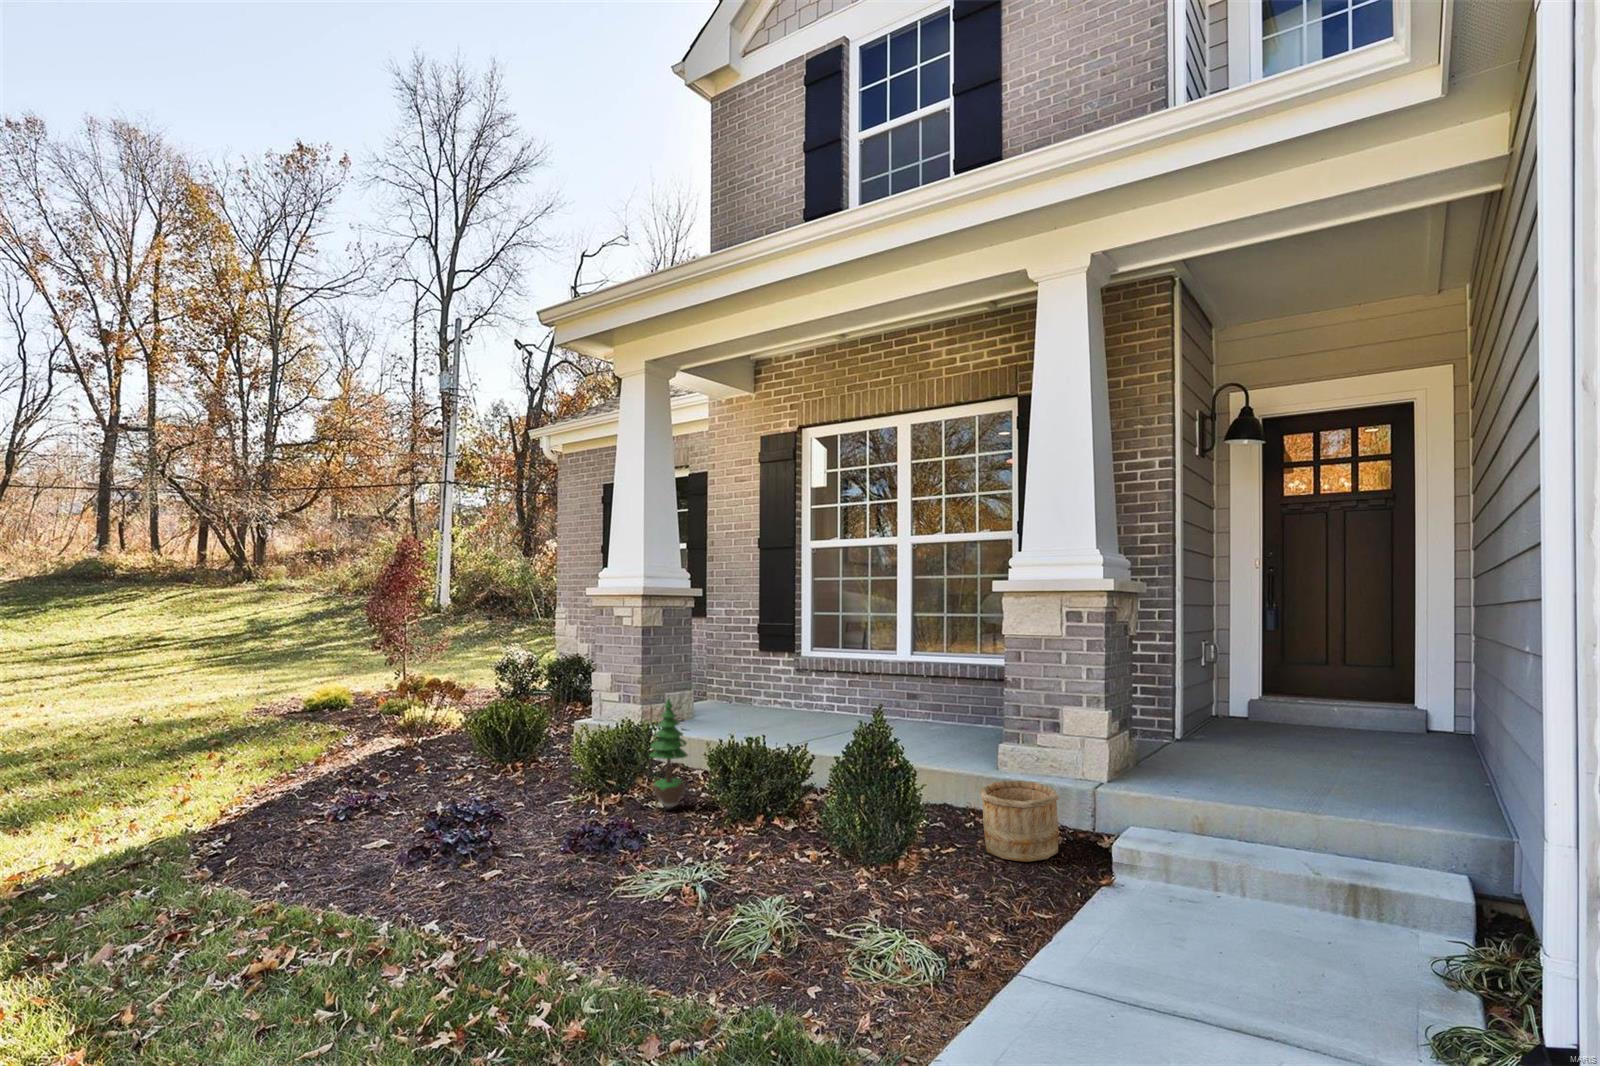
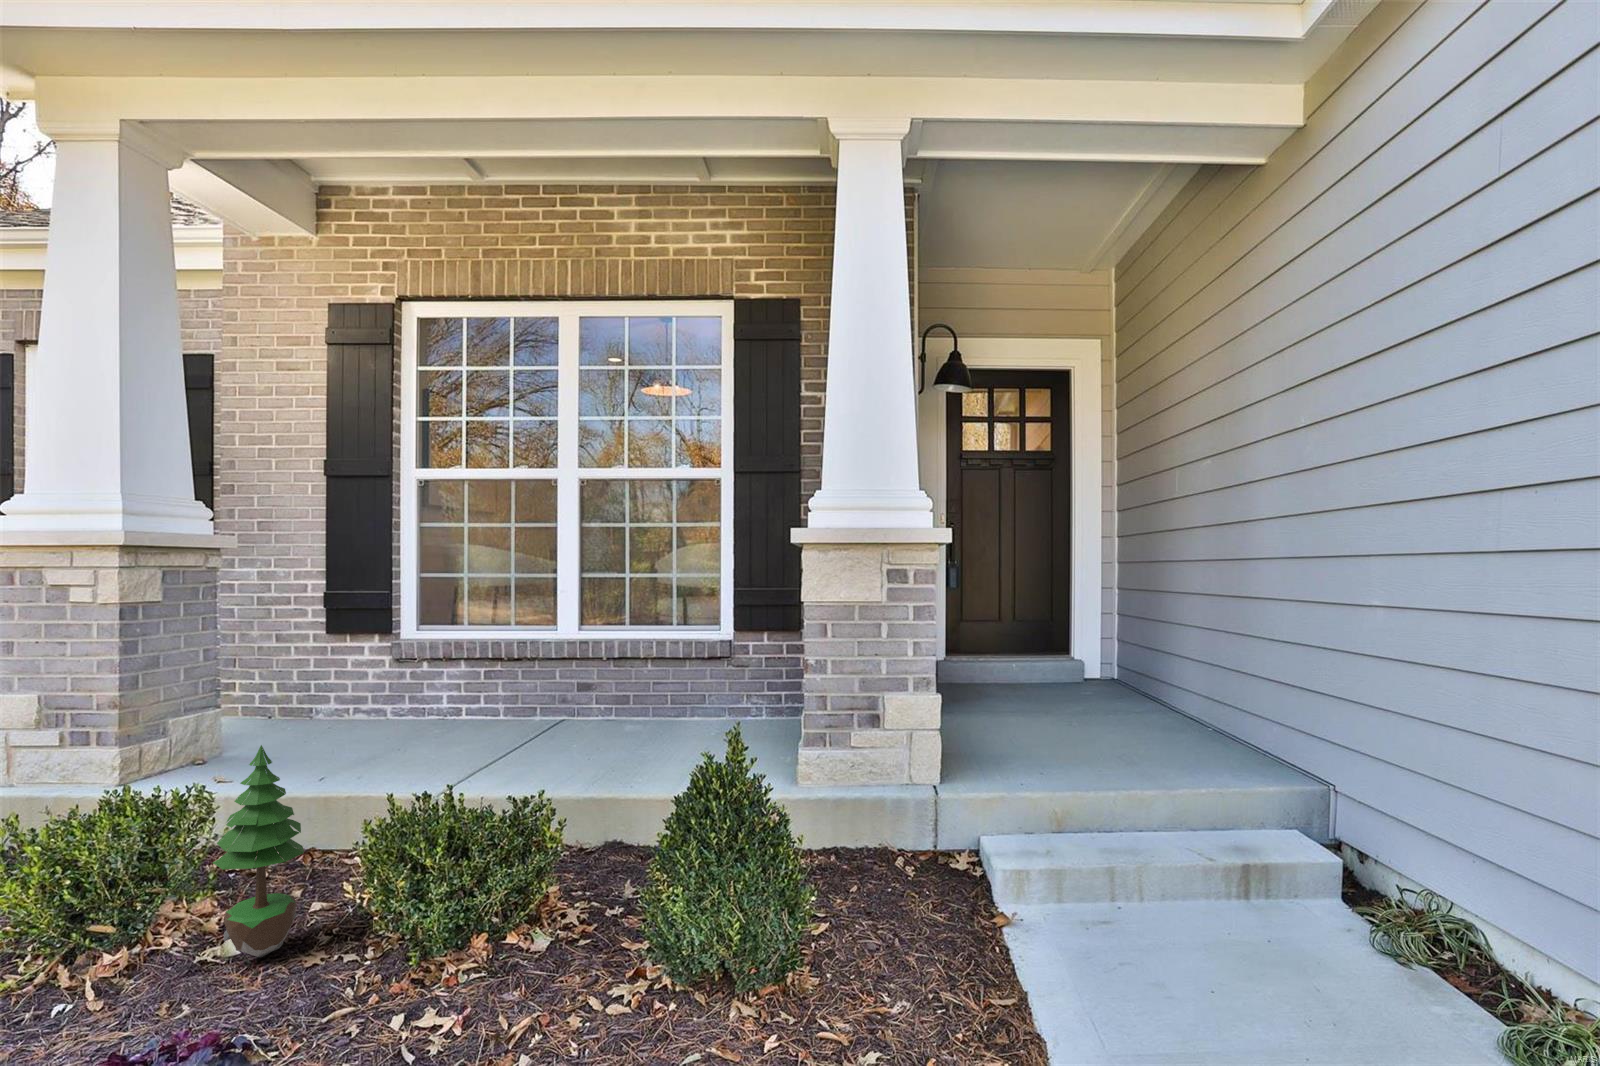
wooden bucket: present [980,781,1059,862] -> none [837,798,942,919]

